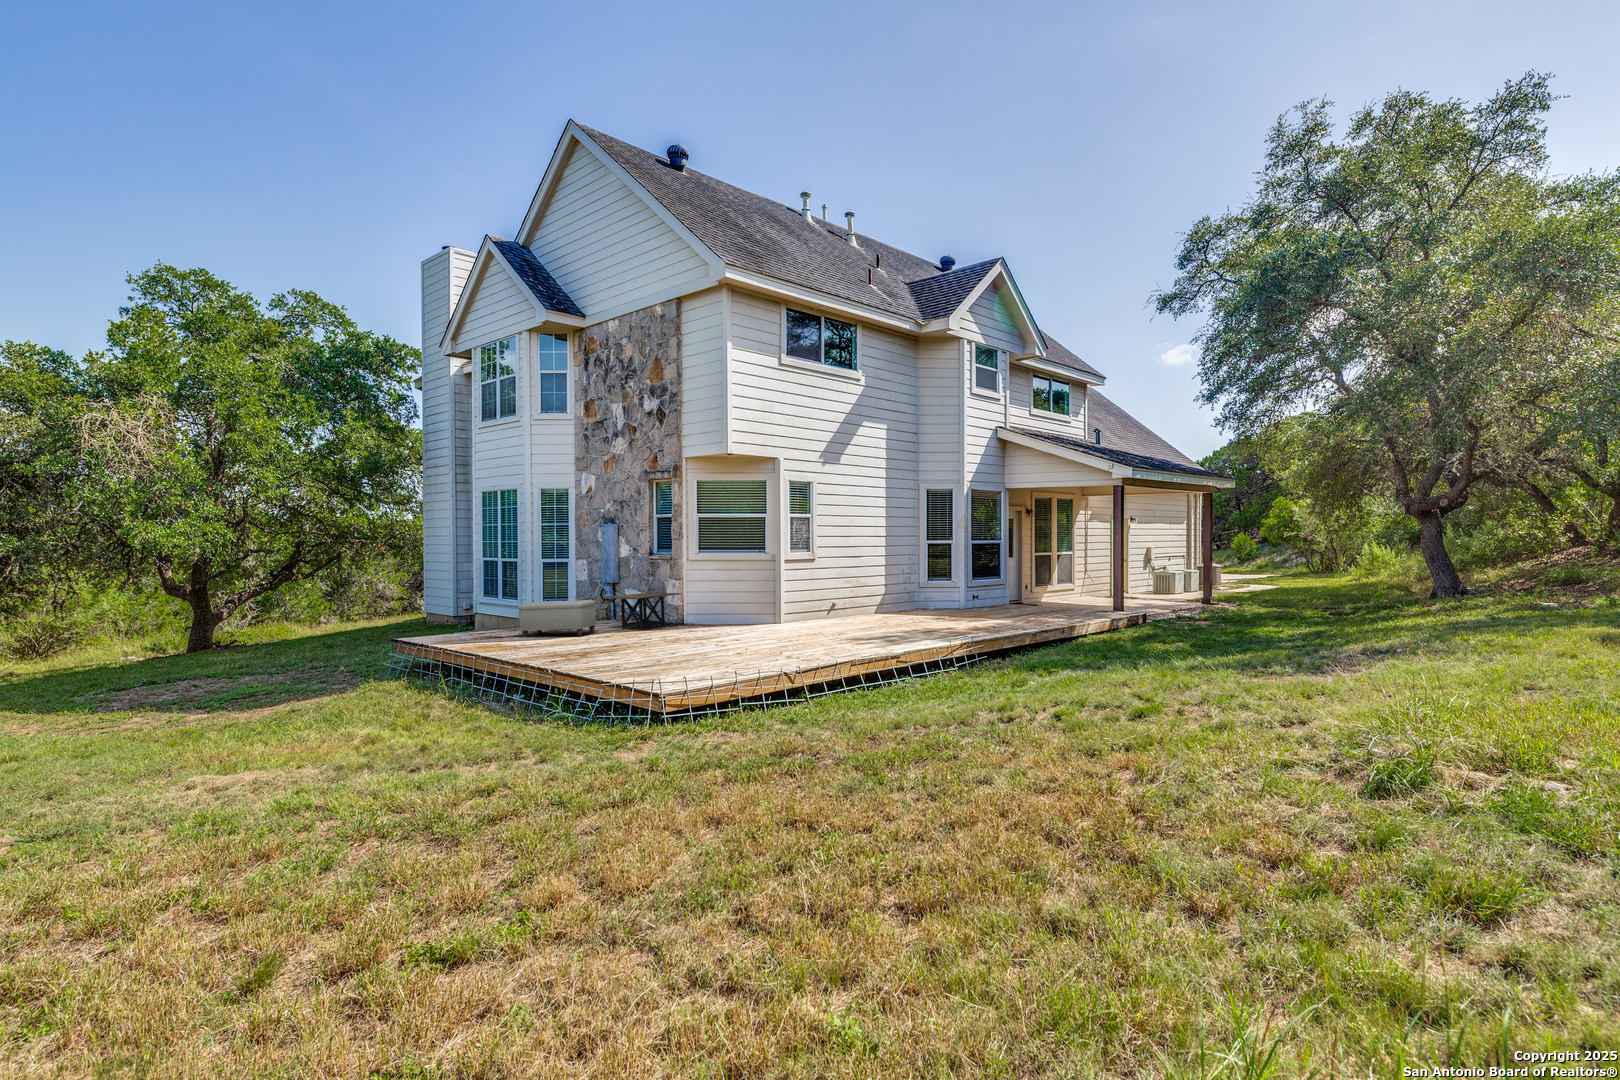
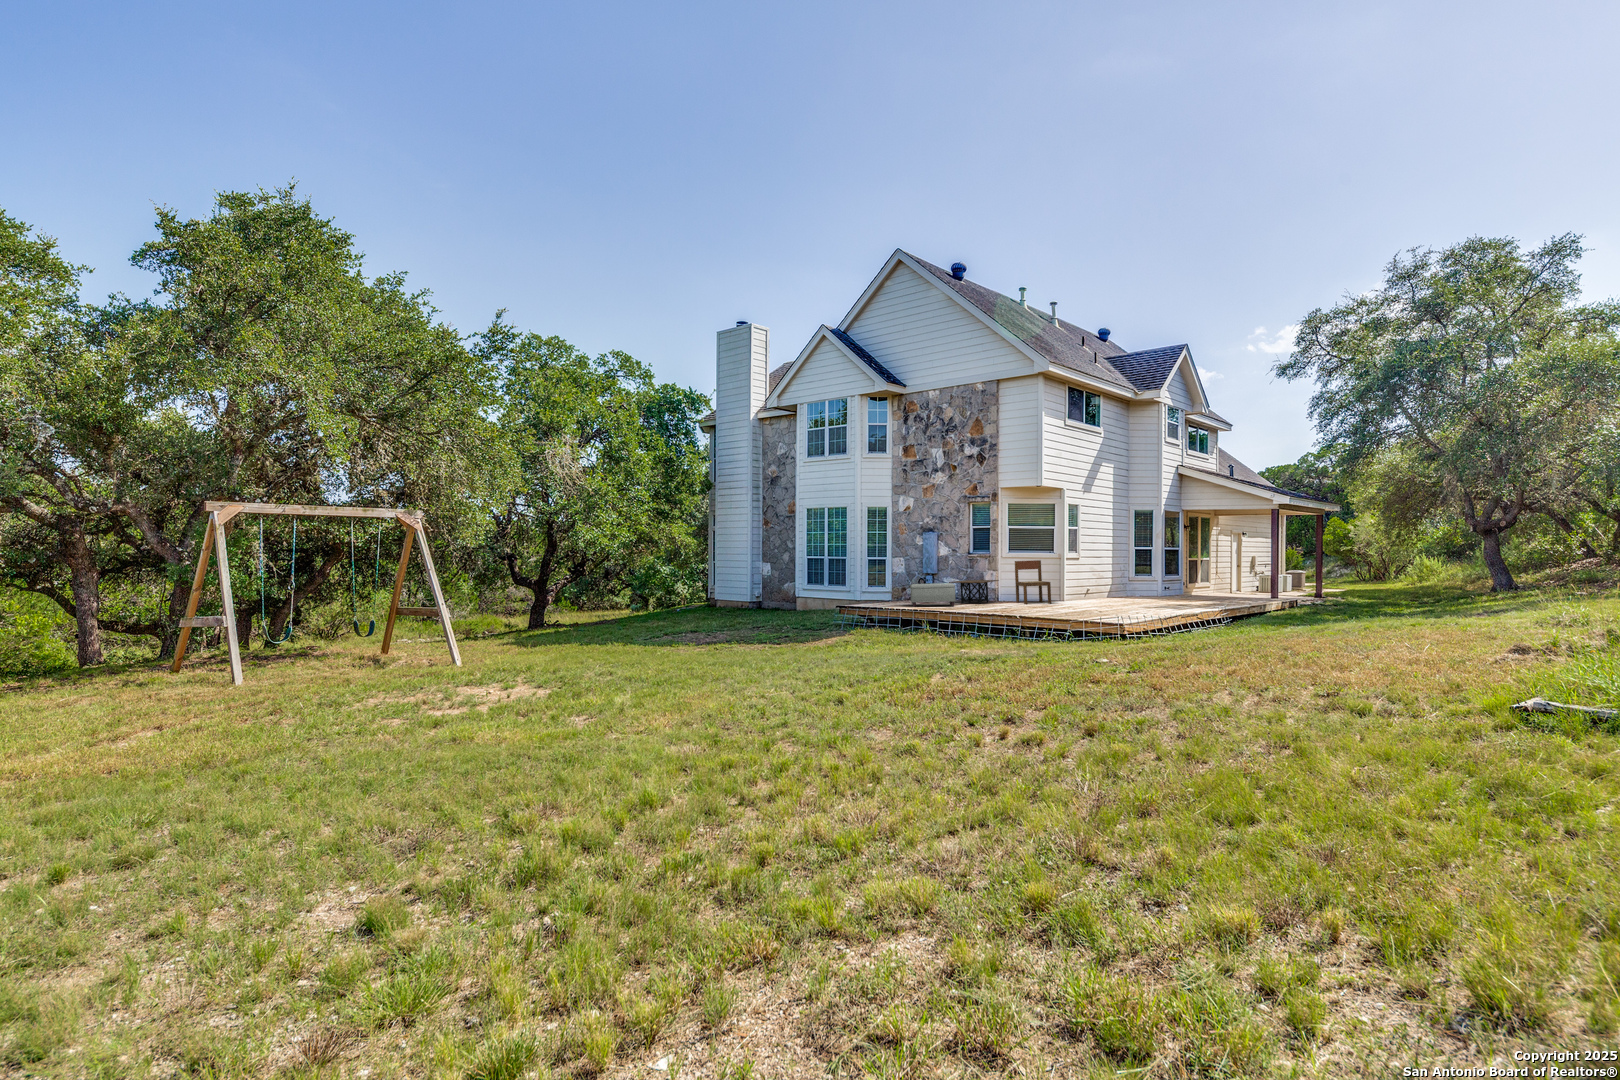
dining chair: none [702,563,746,630] -> present [1015,560,1051,604]

